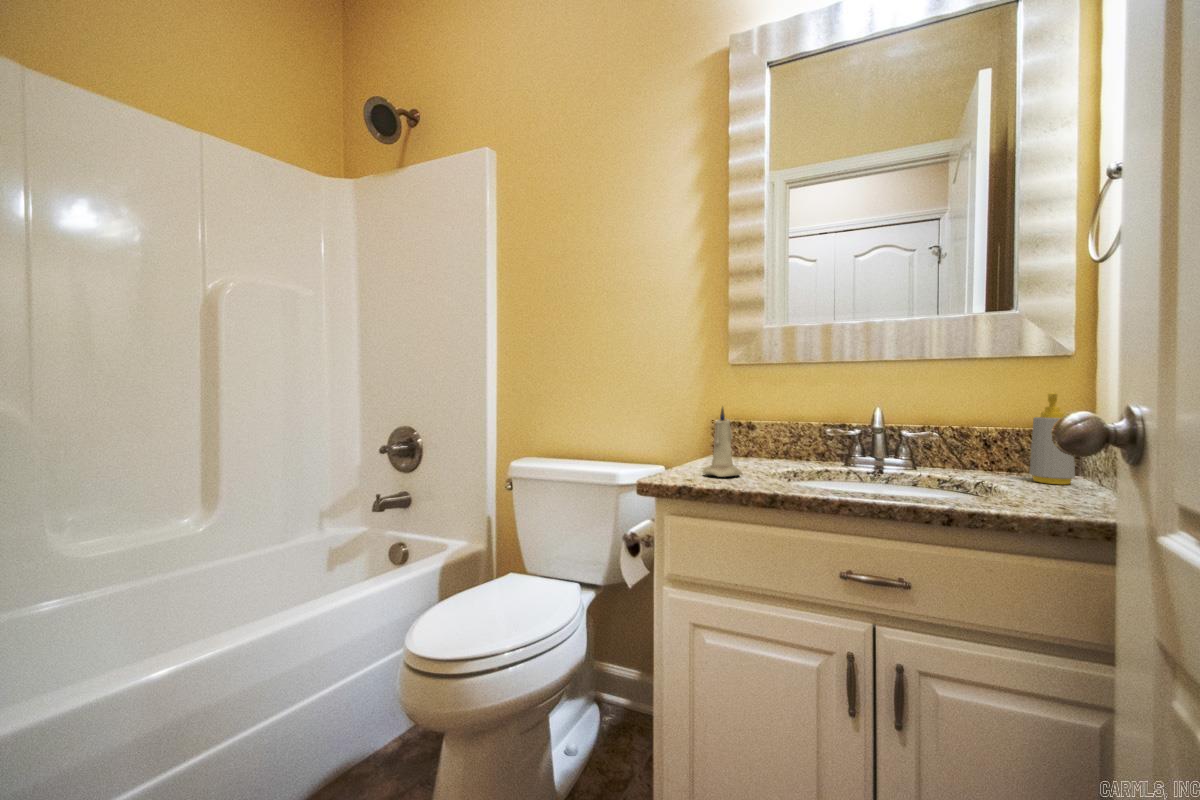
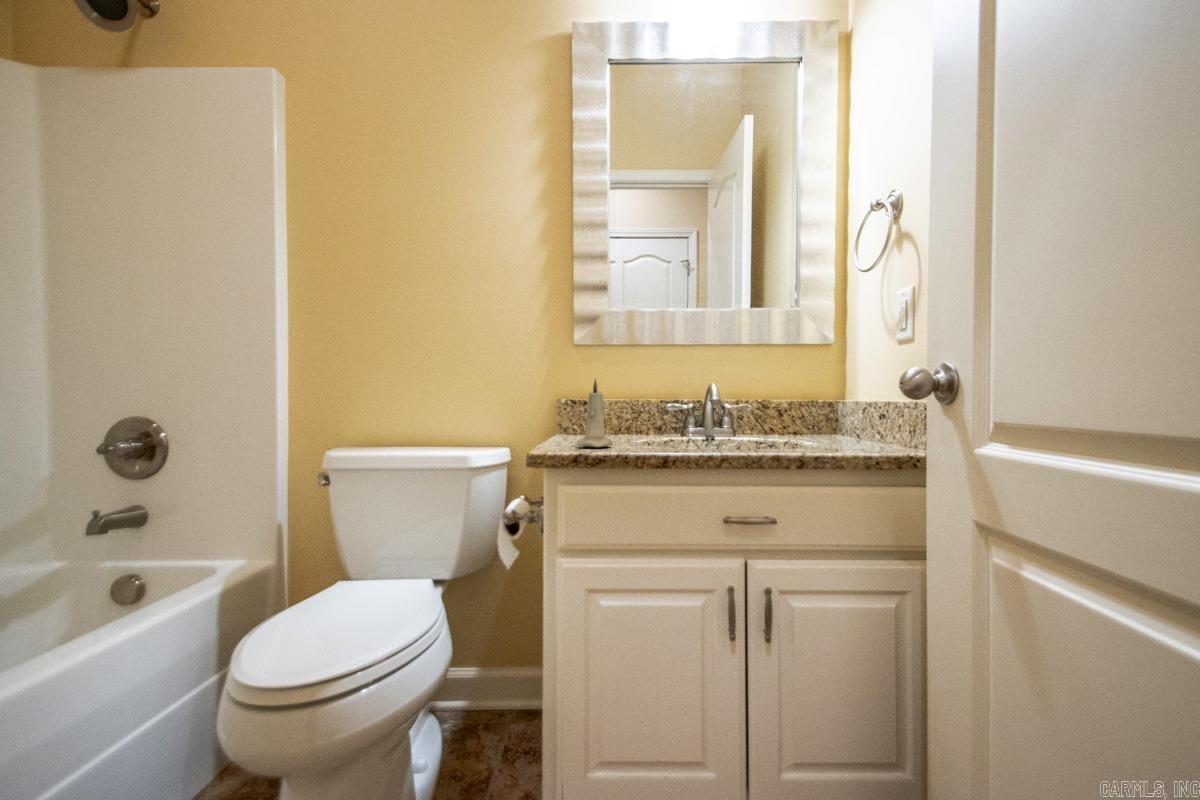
soap bottle: present [1029,393,1075,484] -> none [809,372,837,440]

